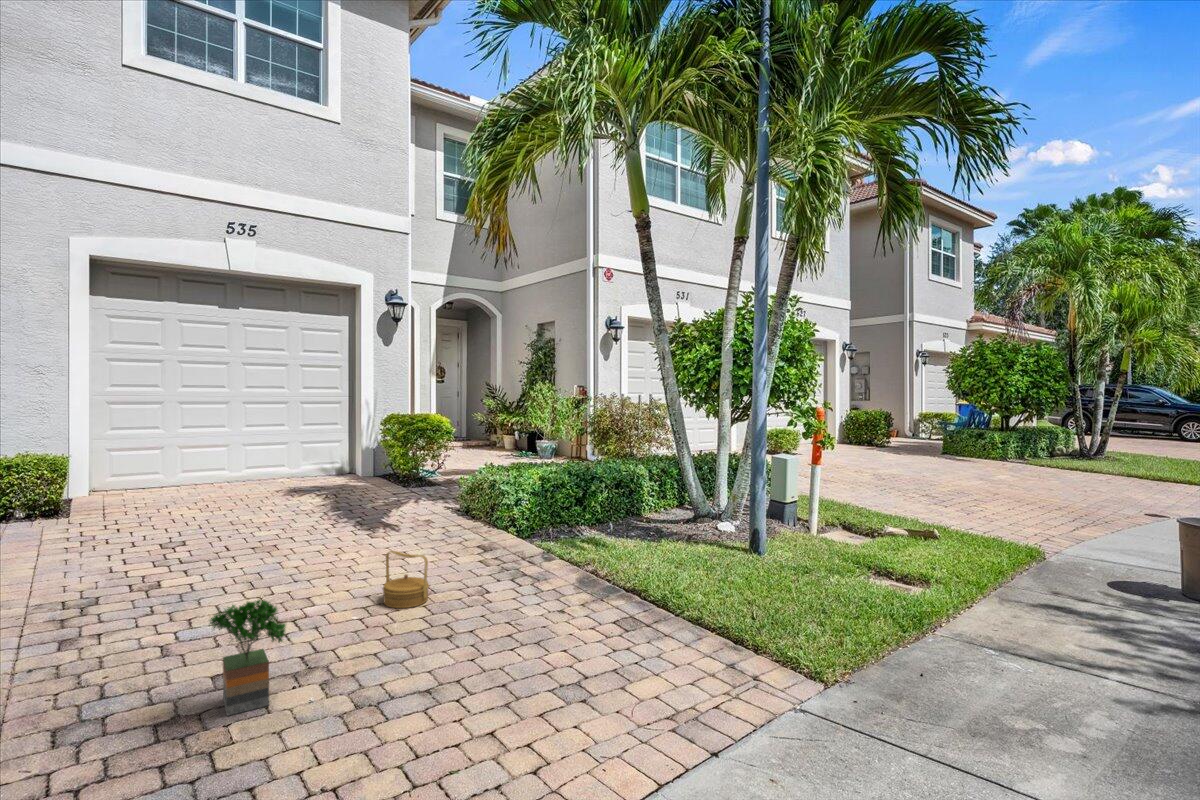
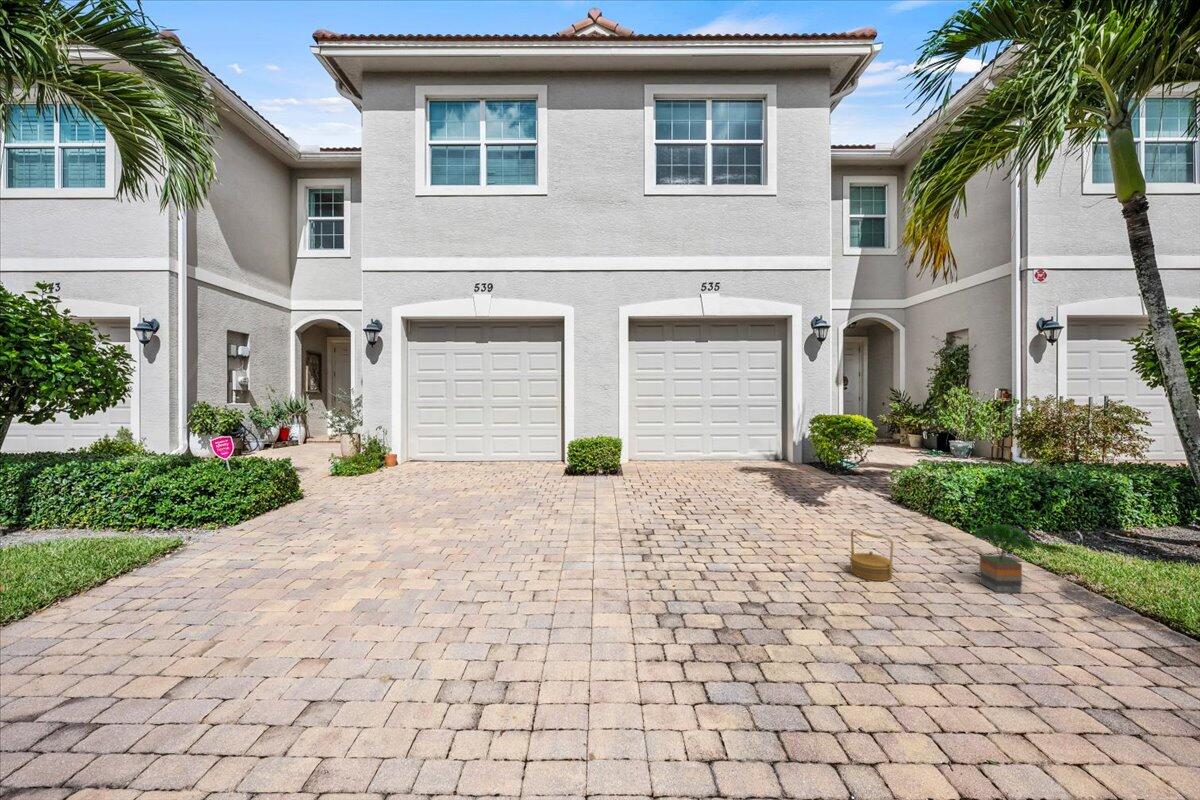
potted tree: present [210,600,286,716] -> present [975,524,1035,592]

